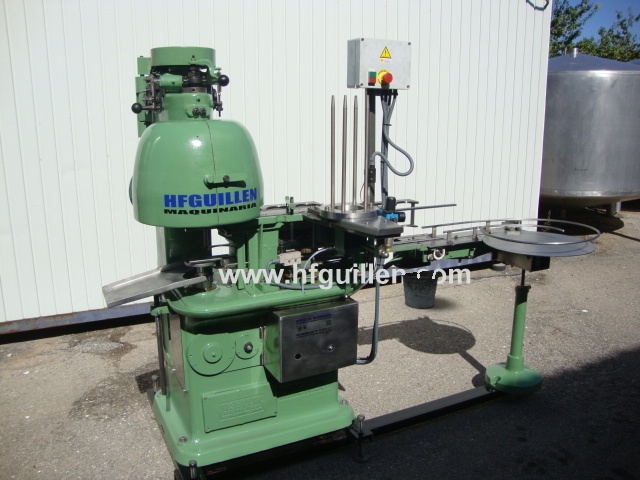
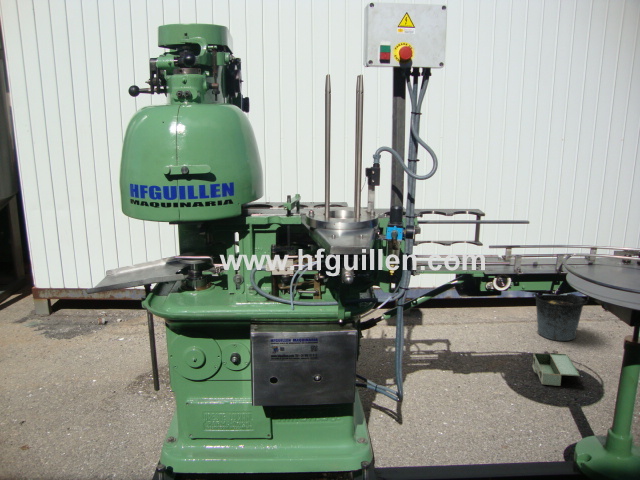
toolbox: none [416,316,456,341] -> present [532,353,579,386]

